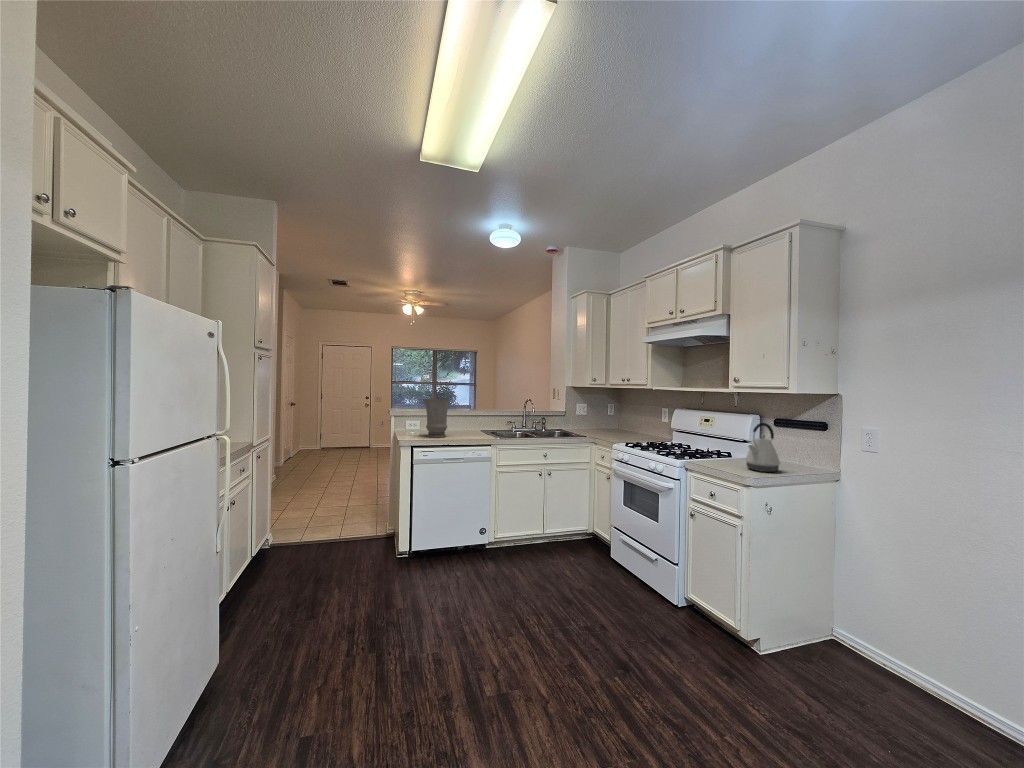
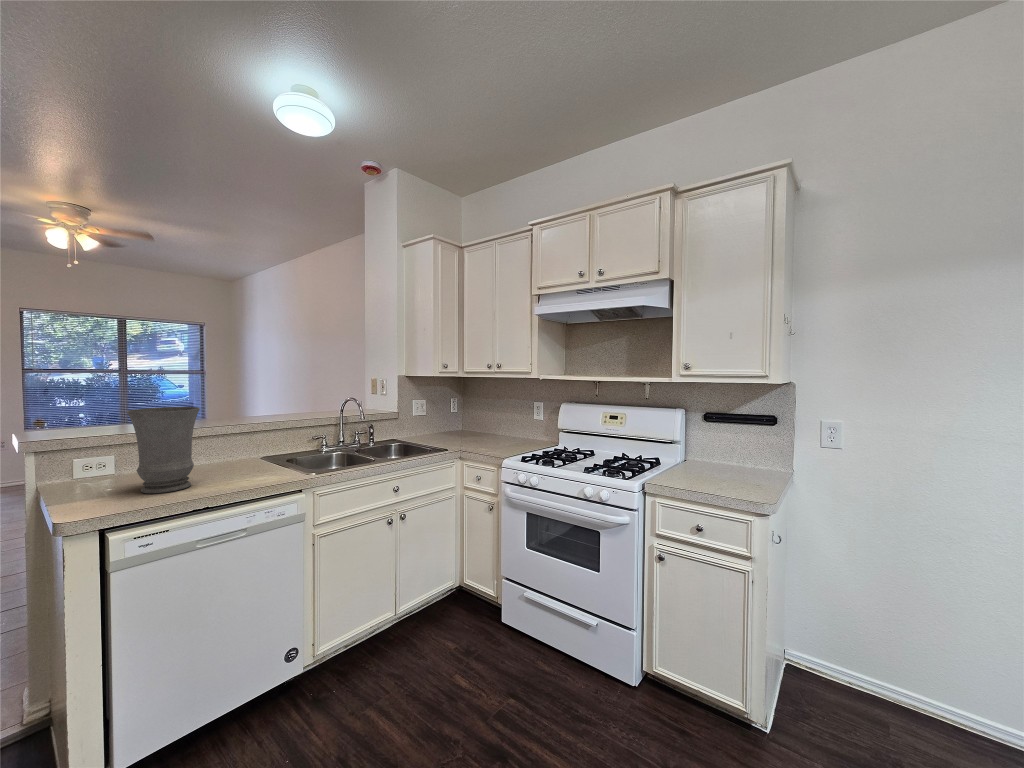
kettle: present [745,423,780,472] -> none [715,422,759,486]

